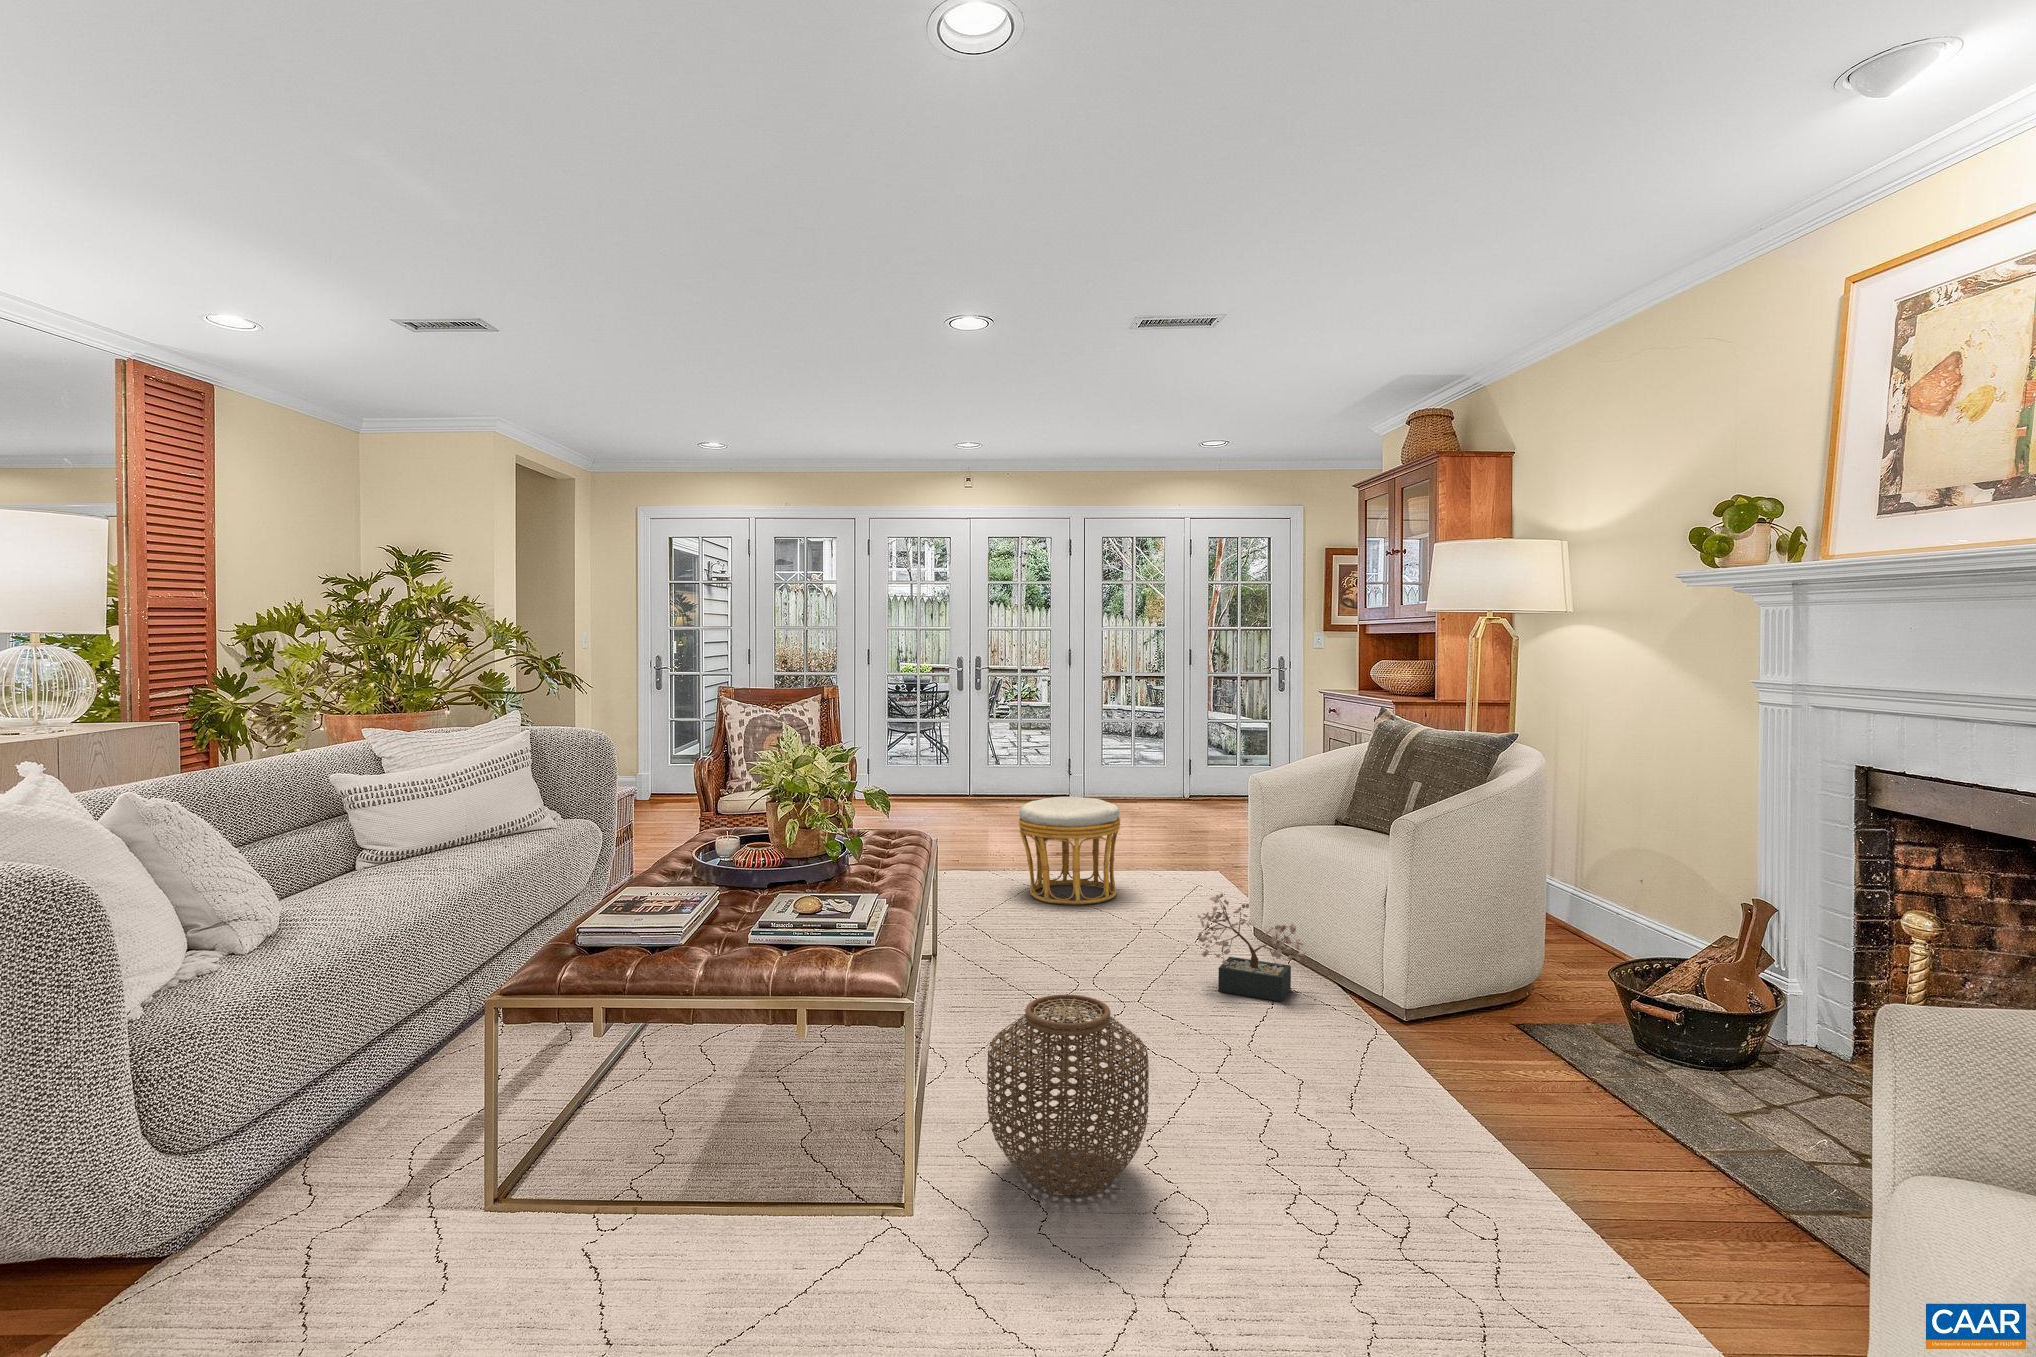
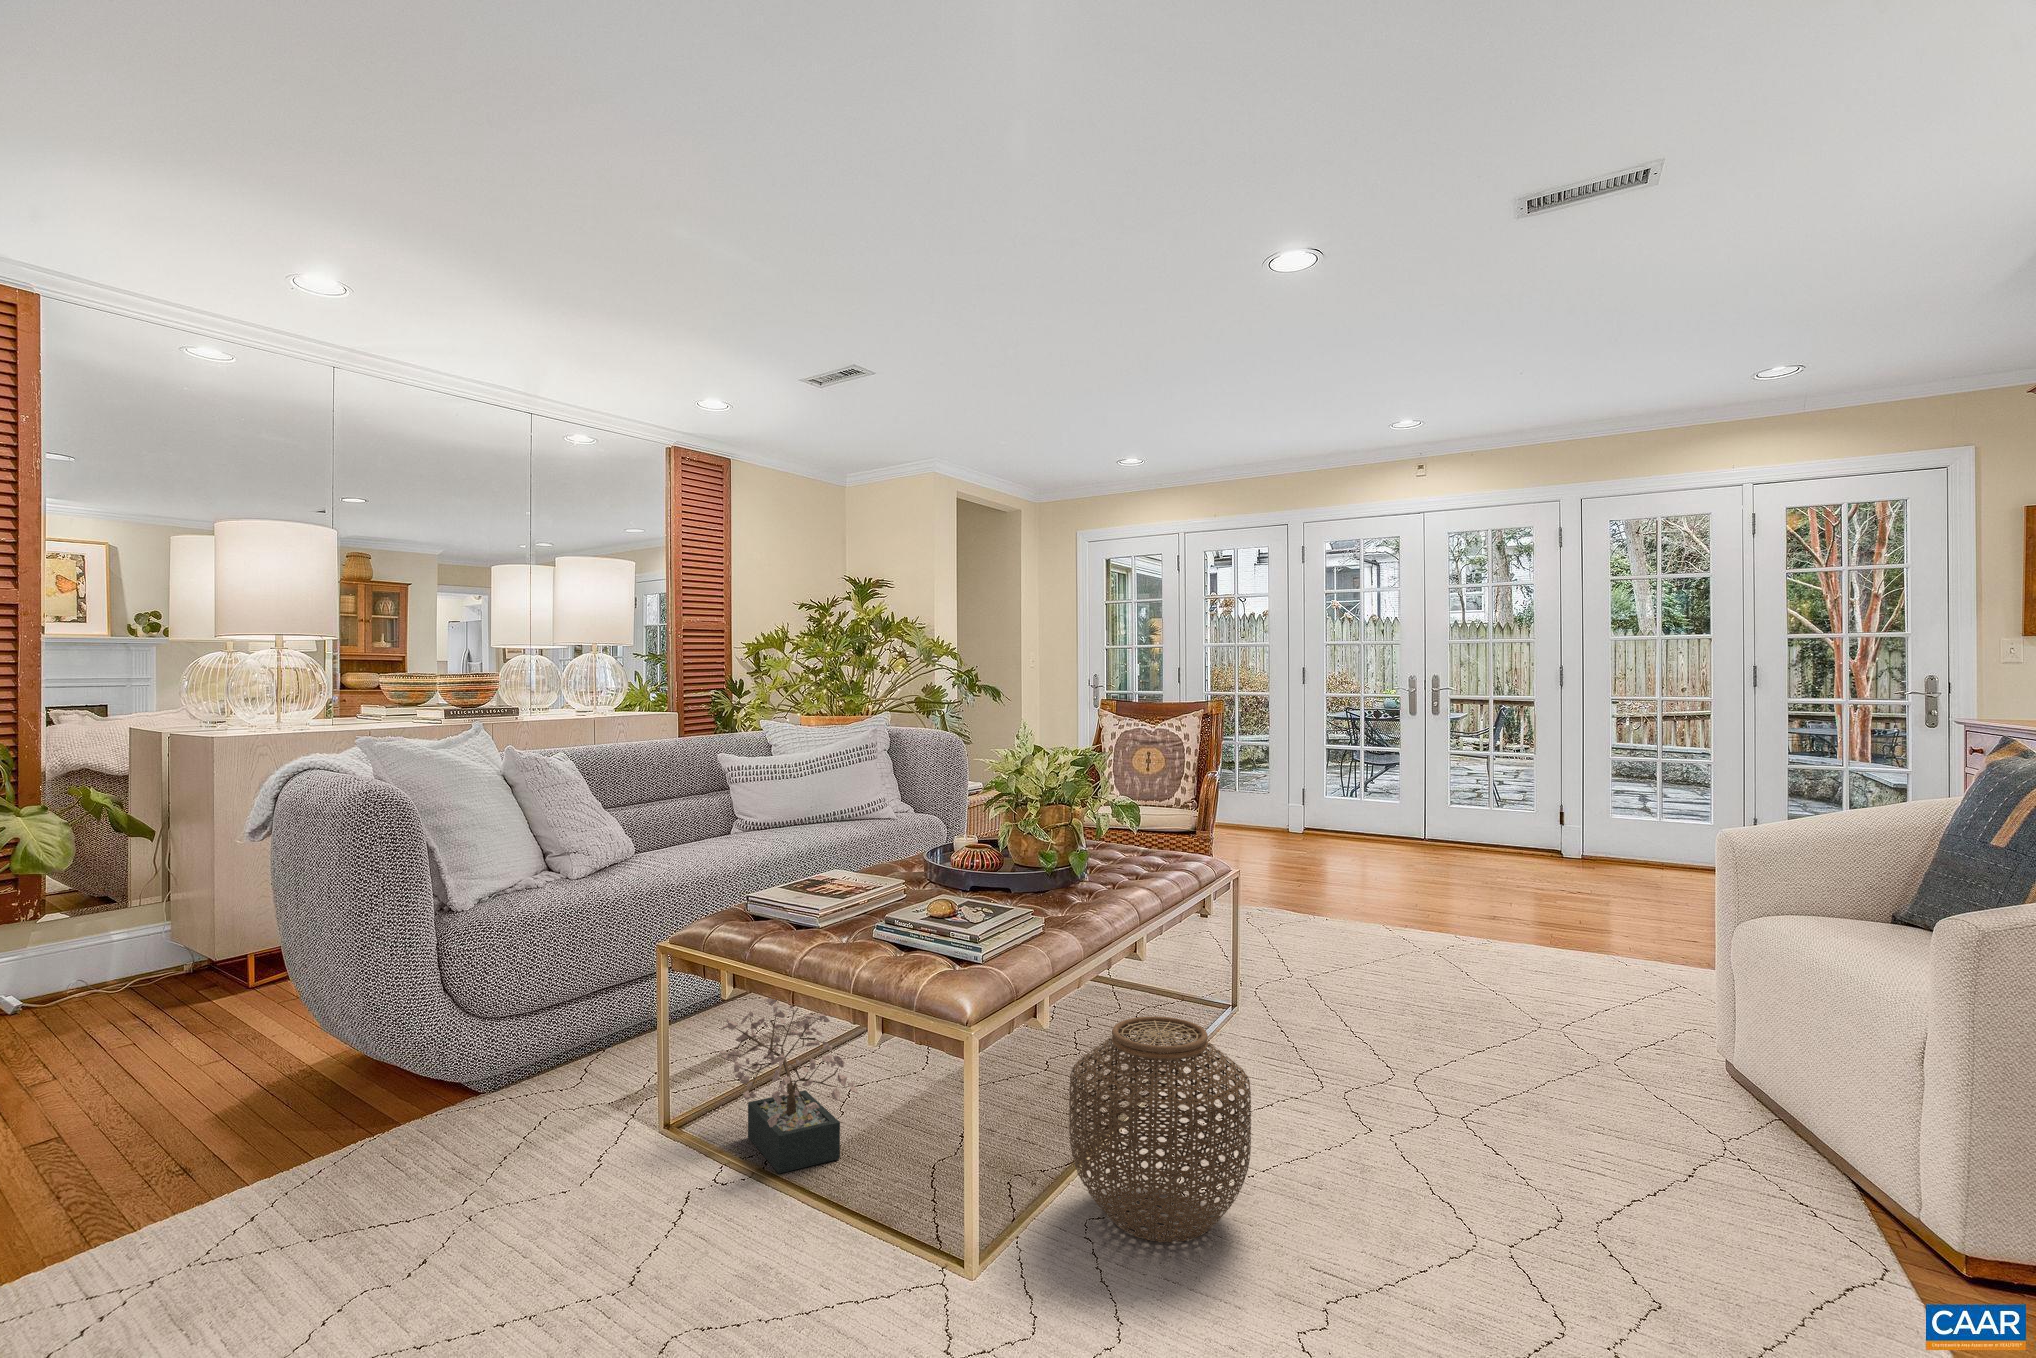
ottoman: present [1019,797,1120,905] -> none [1388,836,1520,967]
decorative plant: present [1197,894,1306,1002] -> present [720,998,858,1174]

